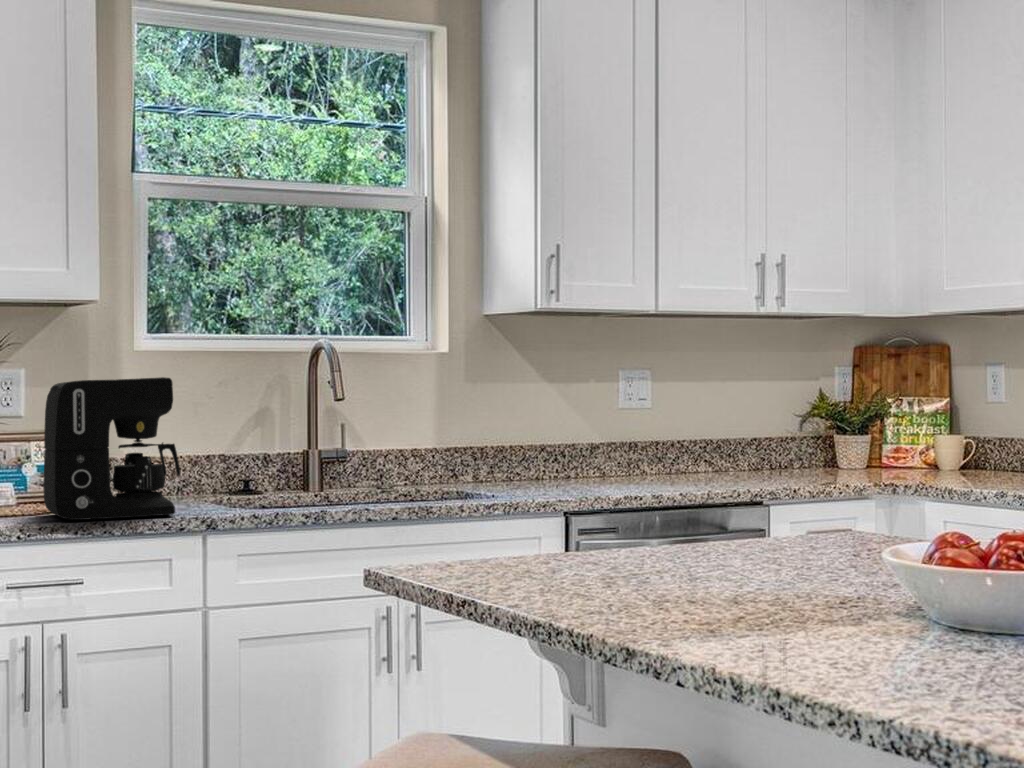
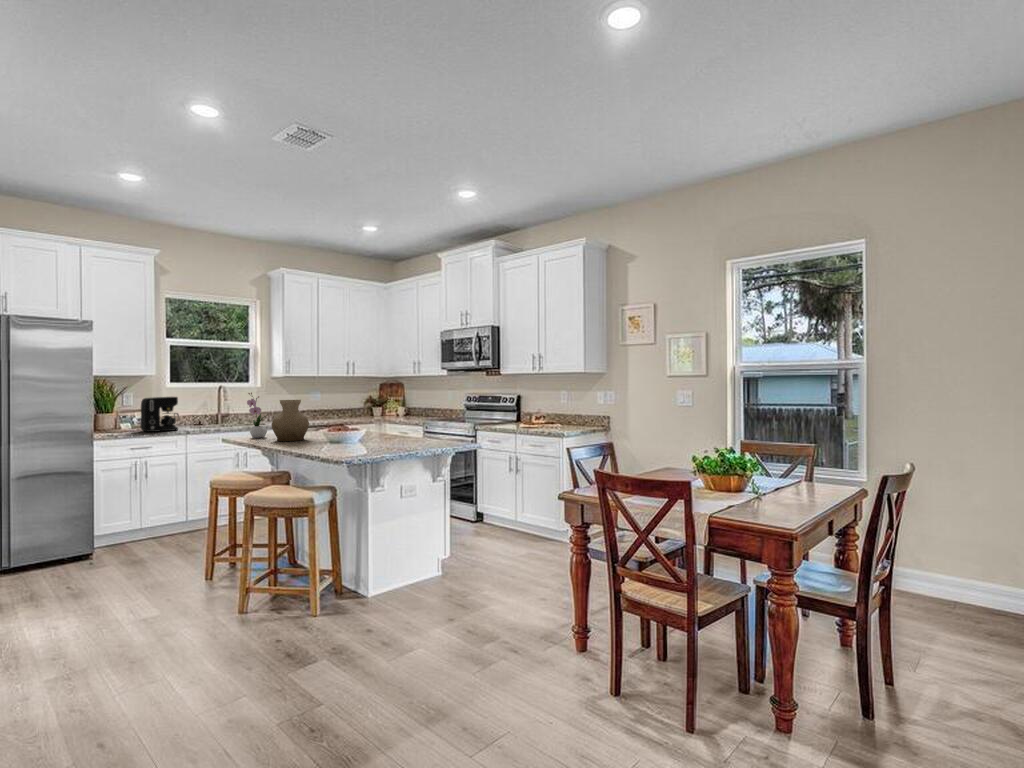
flower arrangement: none [477,338,577,574] -> present [247,393,267,438]
vase: none [619,370,820,608] -> present [272,400,309,441]

